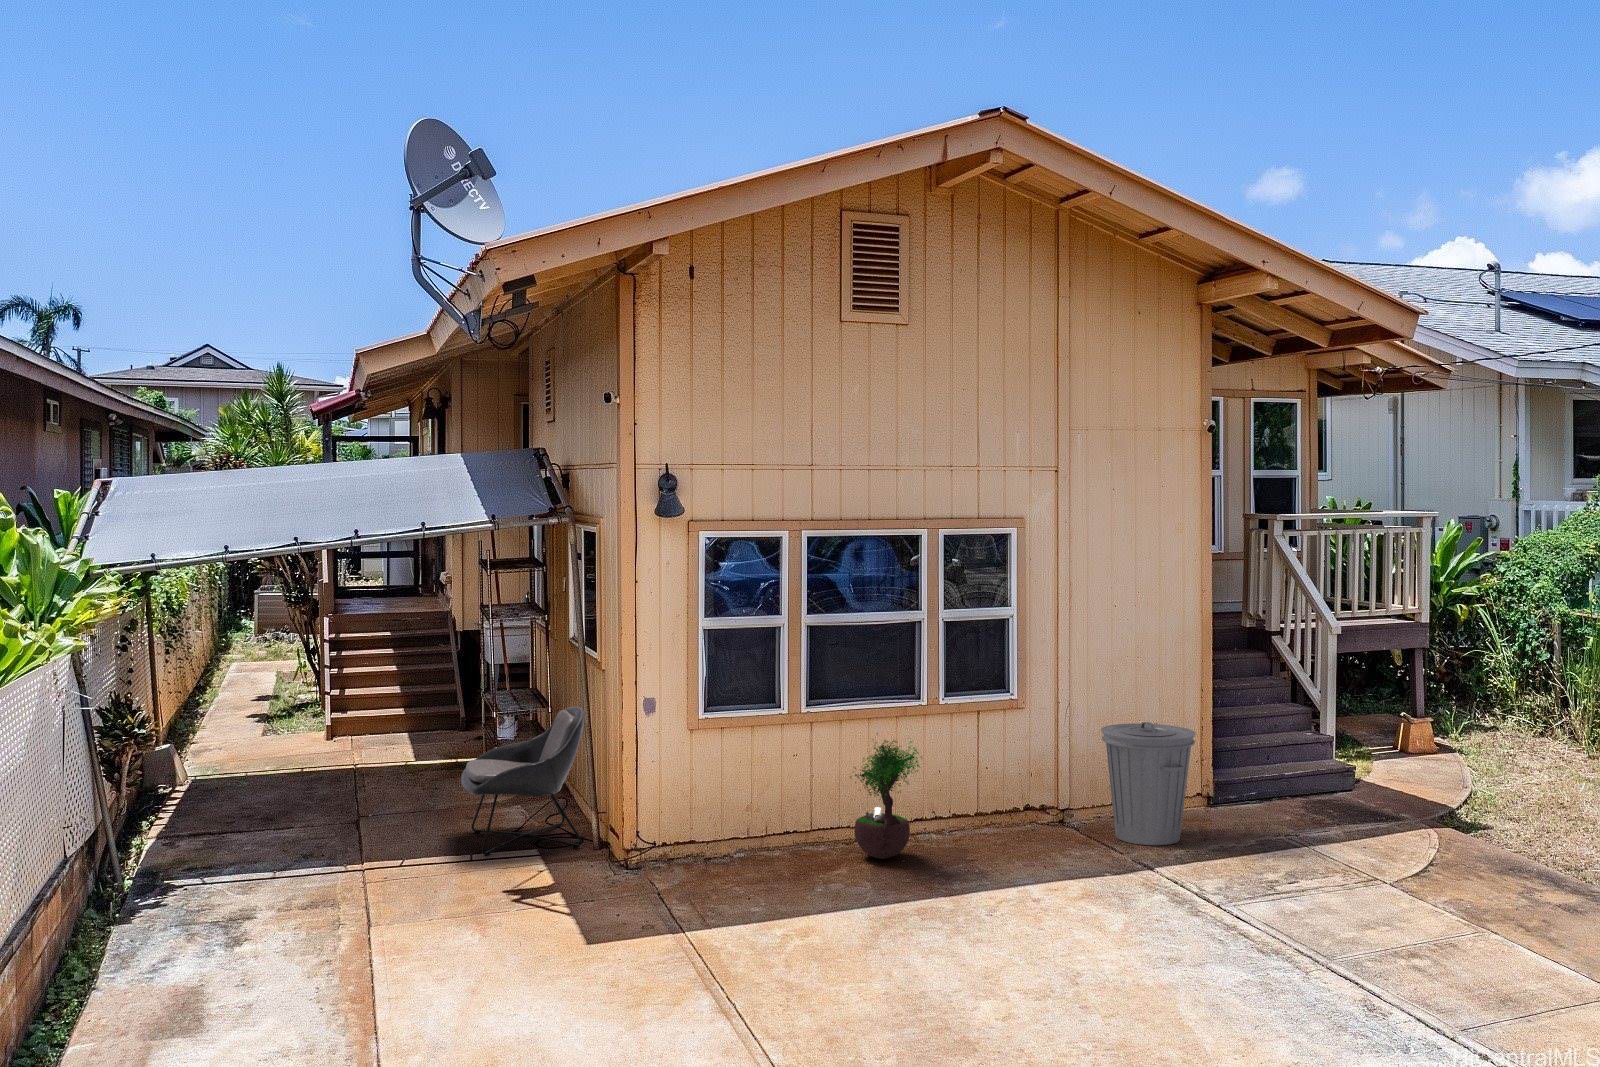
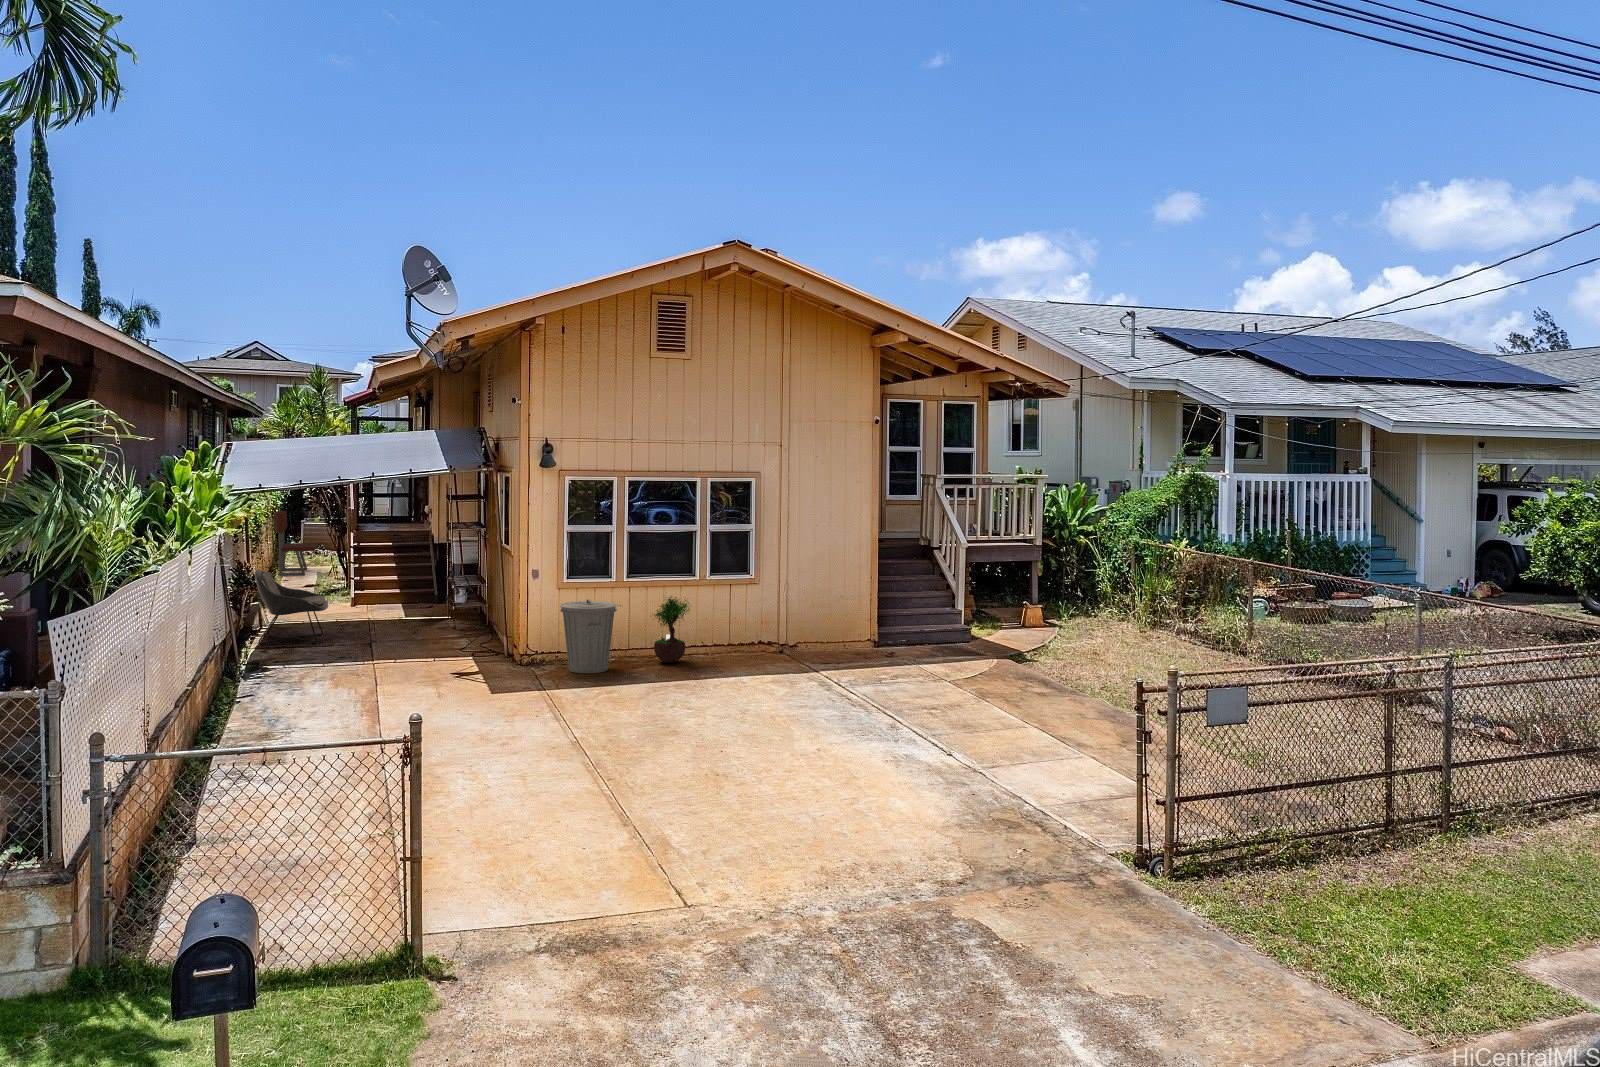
bench: none [213,581,275,679] -> present [274,511,316,576]
lounge chair: present [461,707,585,856] -> present [255,570,328,646]
trash can: present [1101,722,1196,845] -> present [560,599,617,673]

